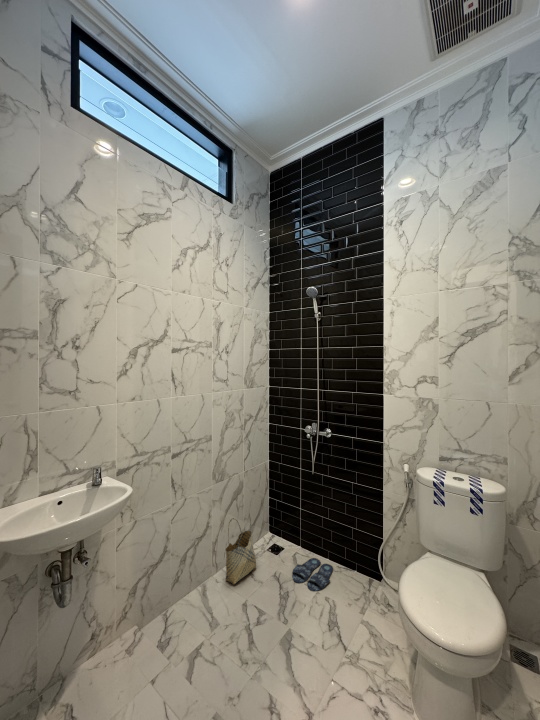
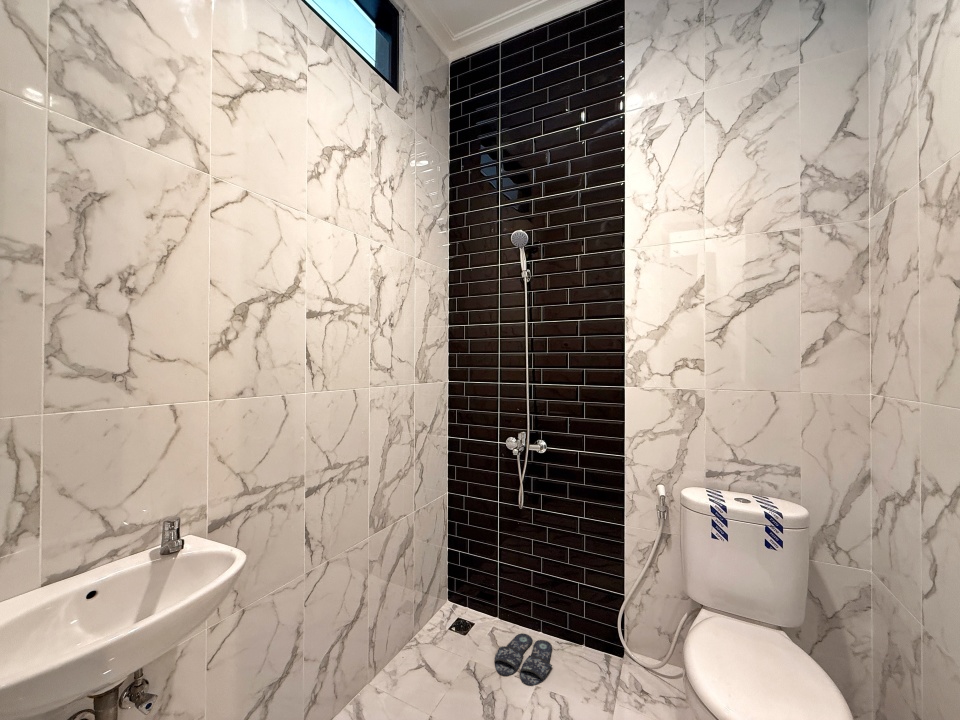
woven basket: present [226,518,256,584] -> none [392,586,438,693]

